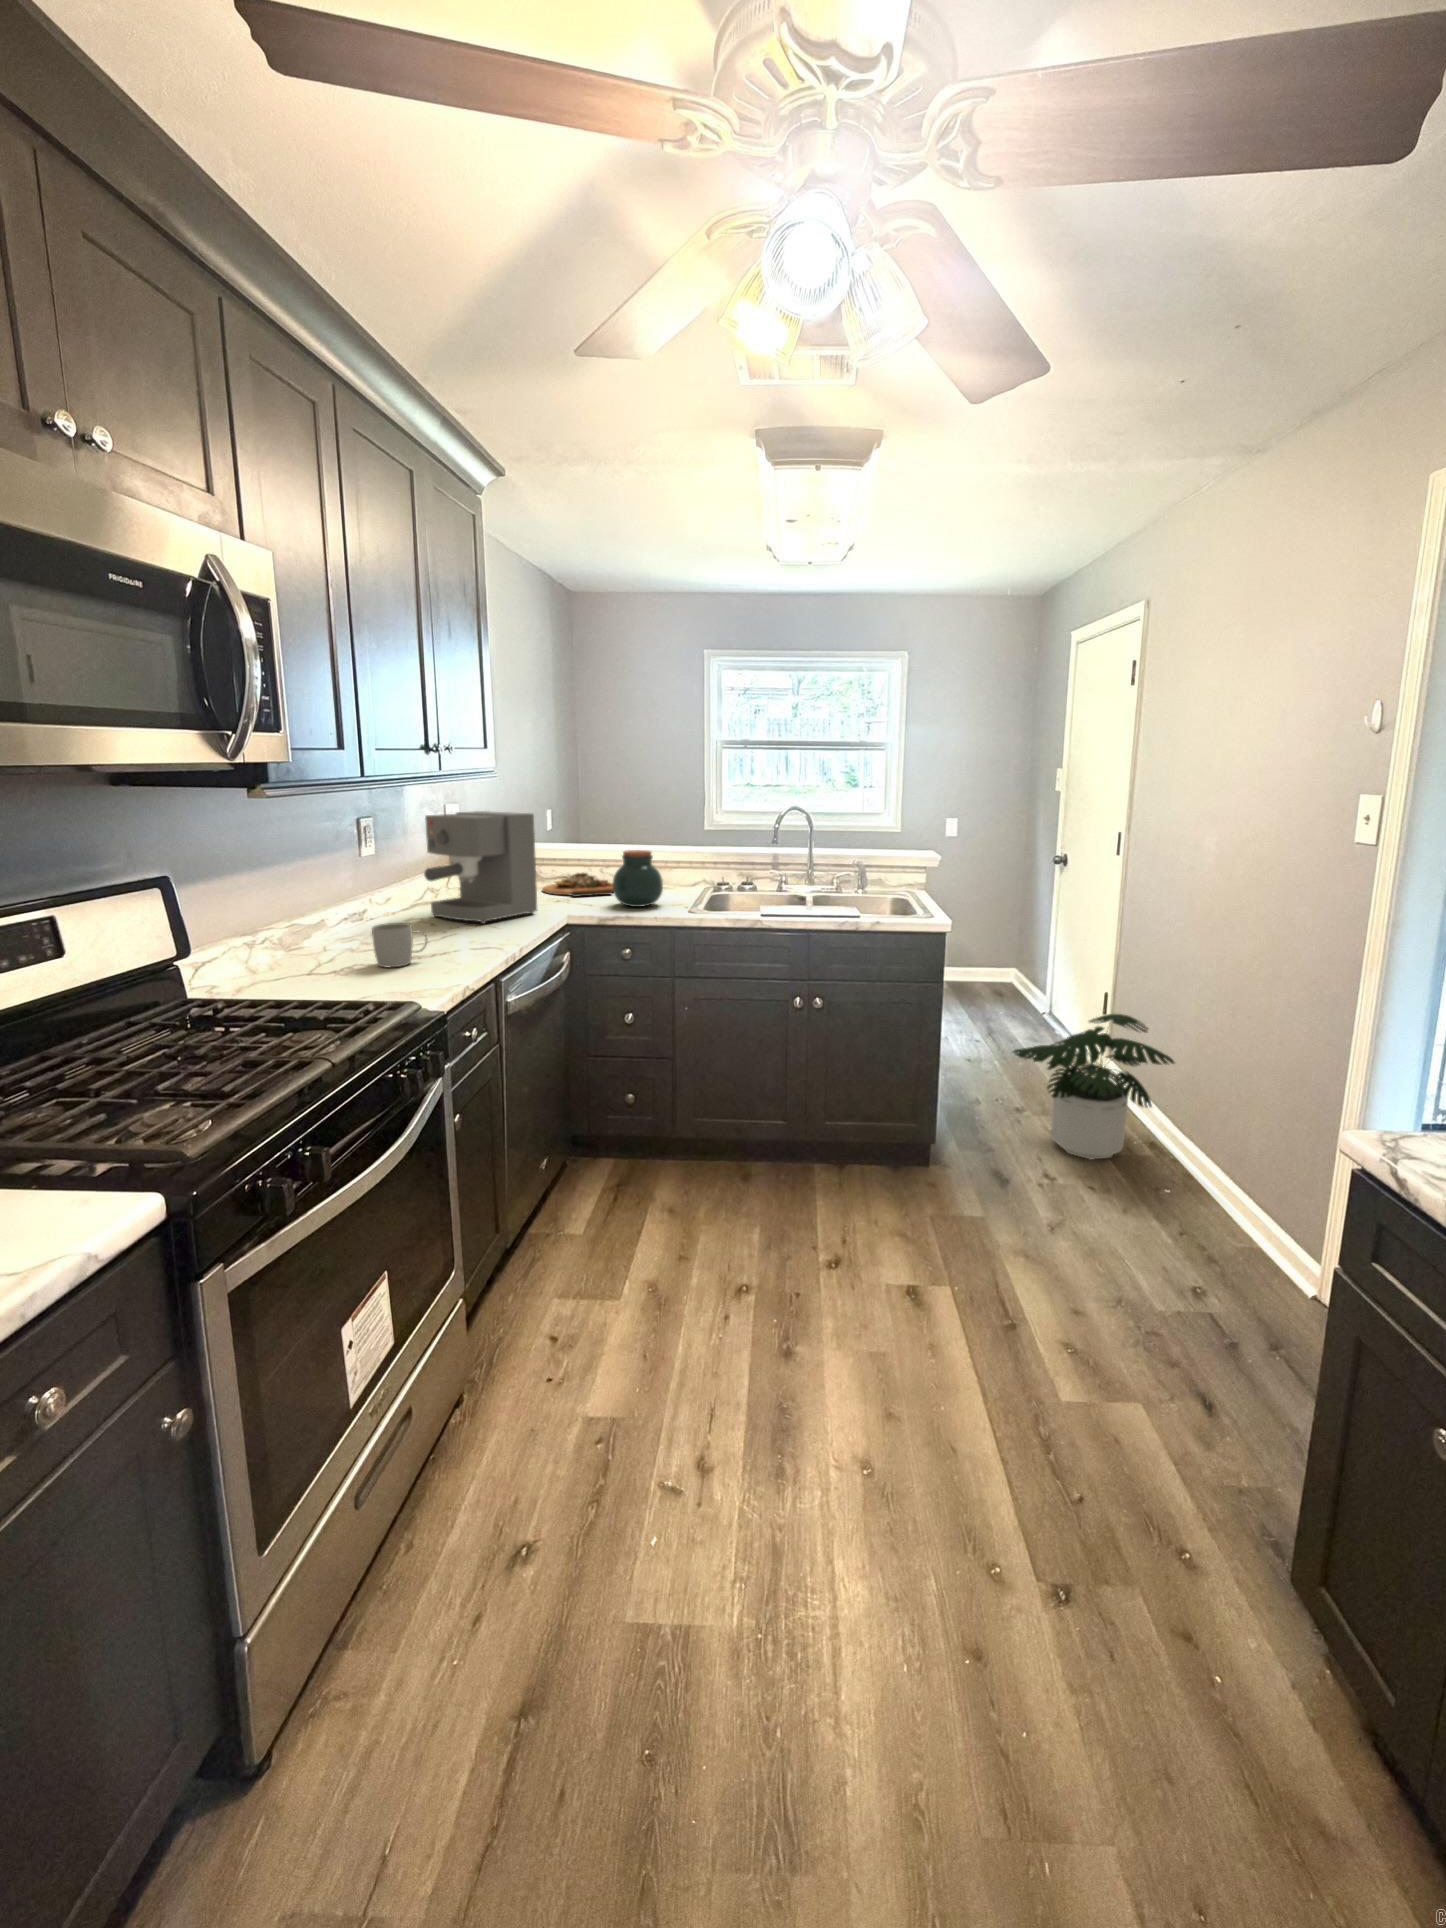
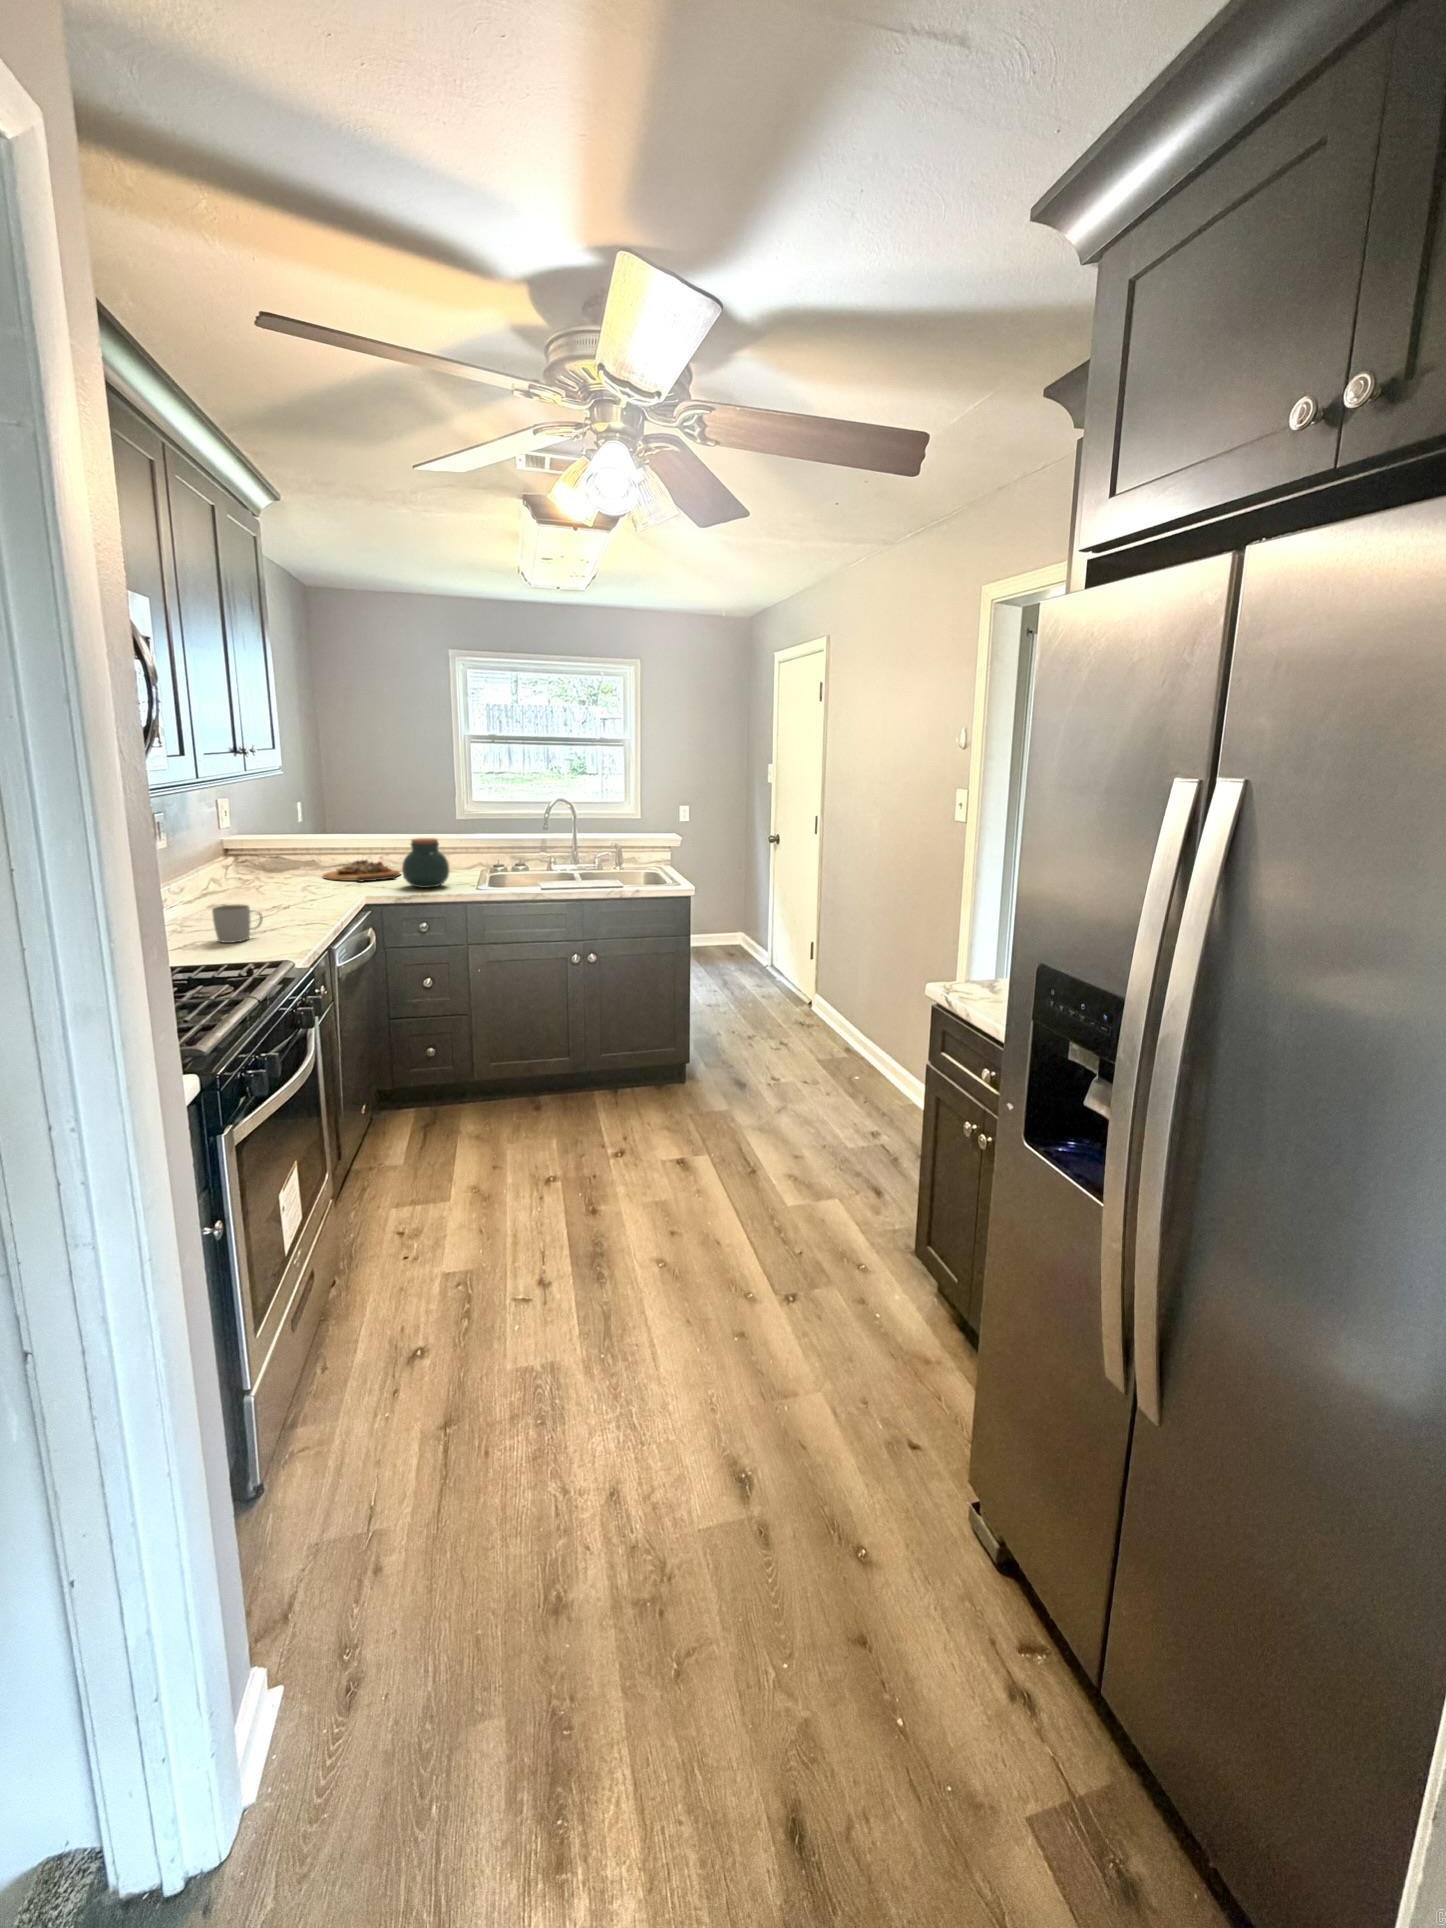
coffee maker: present [424,811,538,924] -> none [222,805,335,907]
potted plant: present [1013,1014,1174,1159] -> none [744,956,859,1065]

